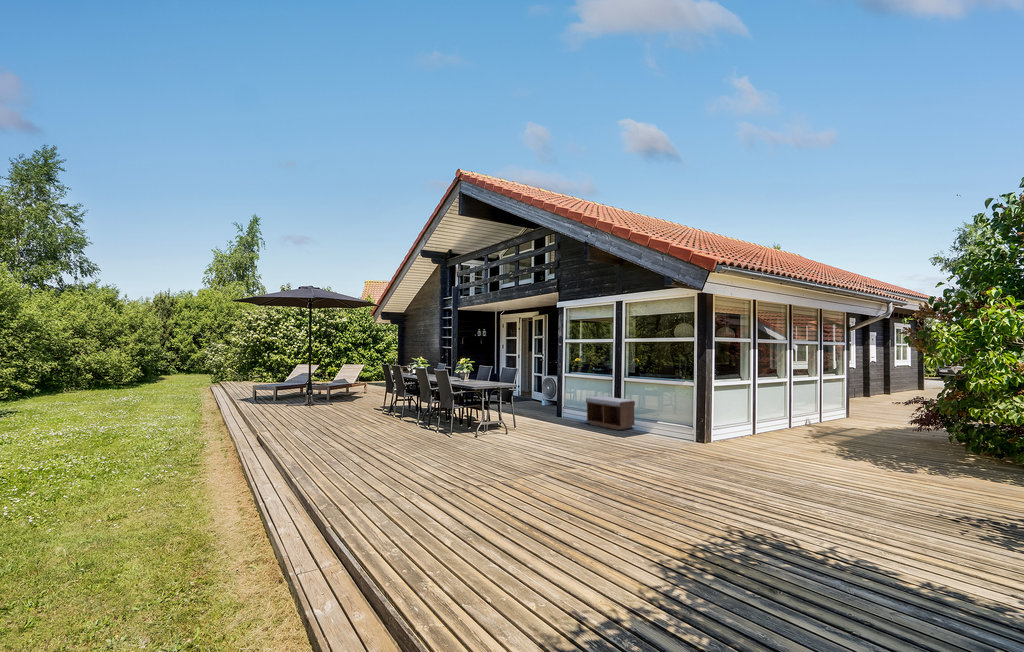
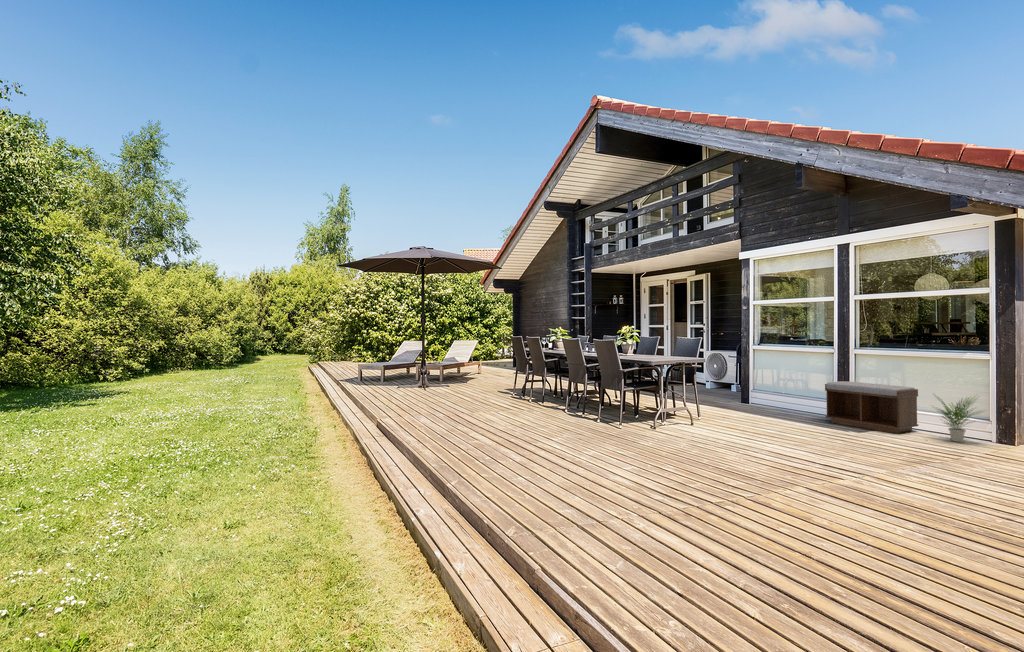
potted plant: none [635,403,663,434] -> present [939,398,974,442]

